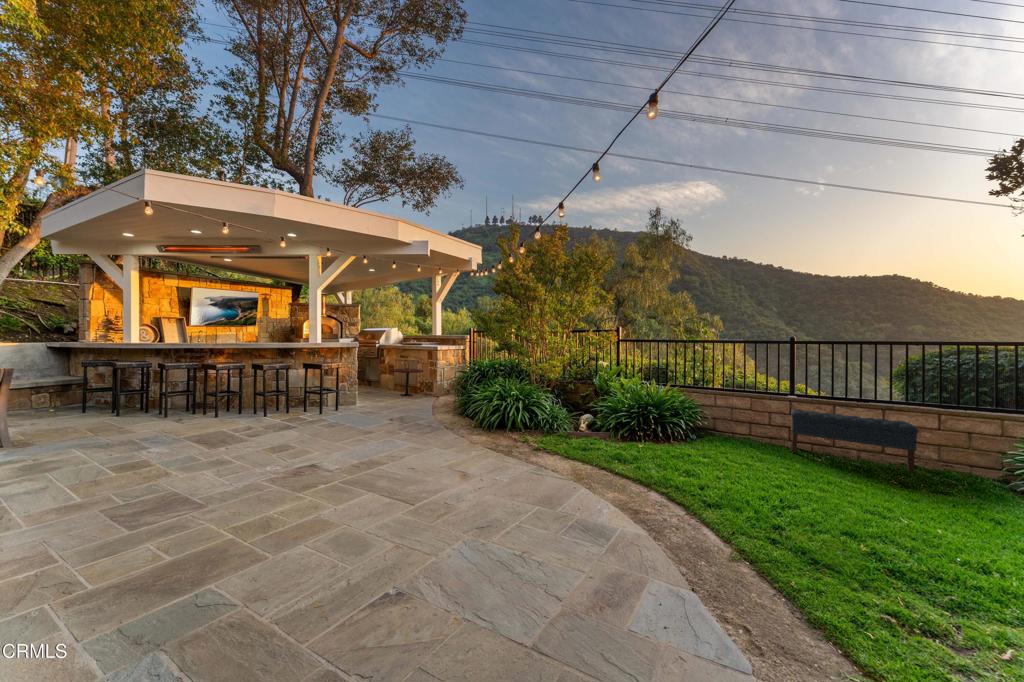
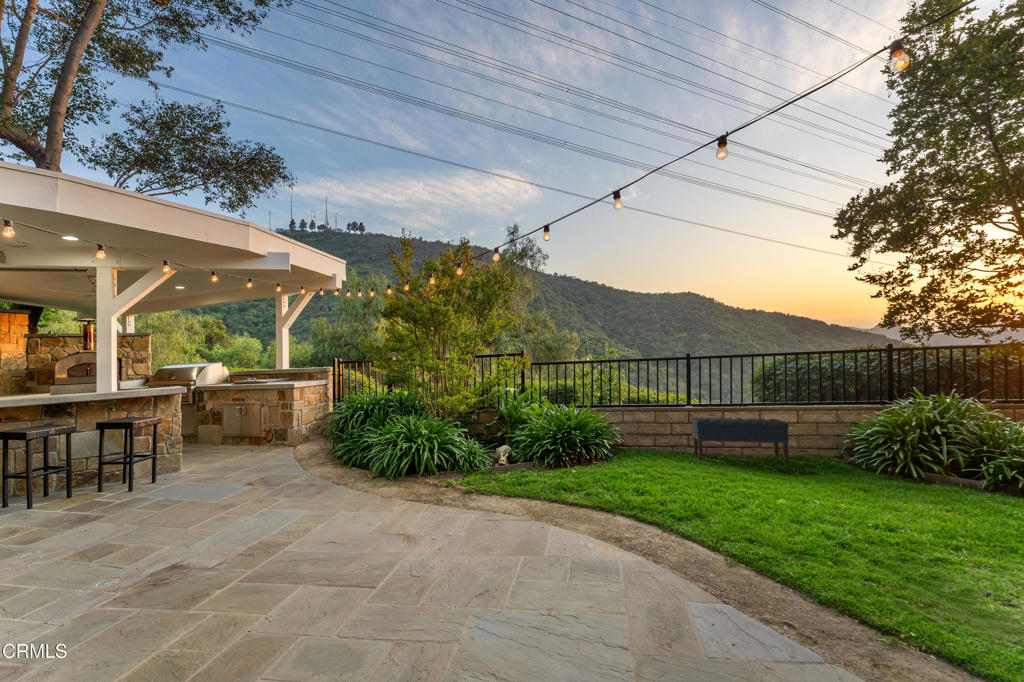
side table: present [392,369,423,396] -> none [227,414,275,453]

